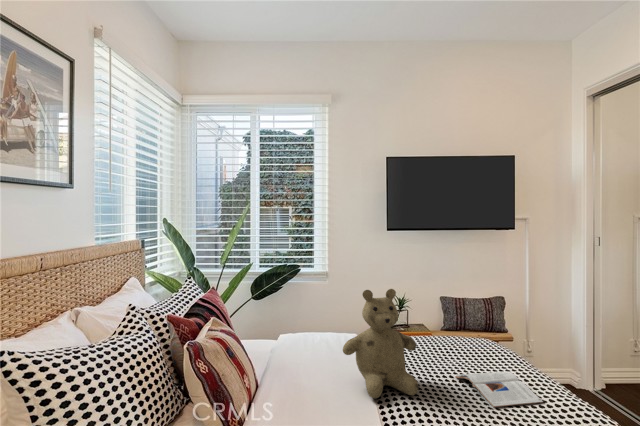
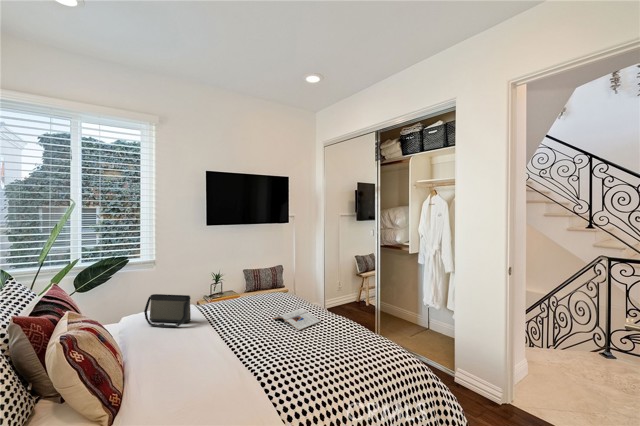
teddy bear: present [343,289,419,399] -> none [201,269,256,344]
handbag: none [293,312,343,358] -> present [144,294,191,327]

